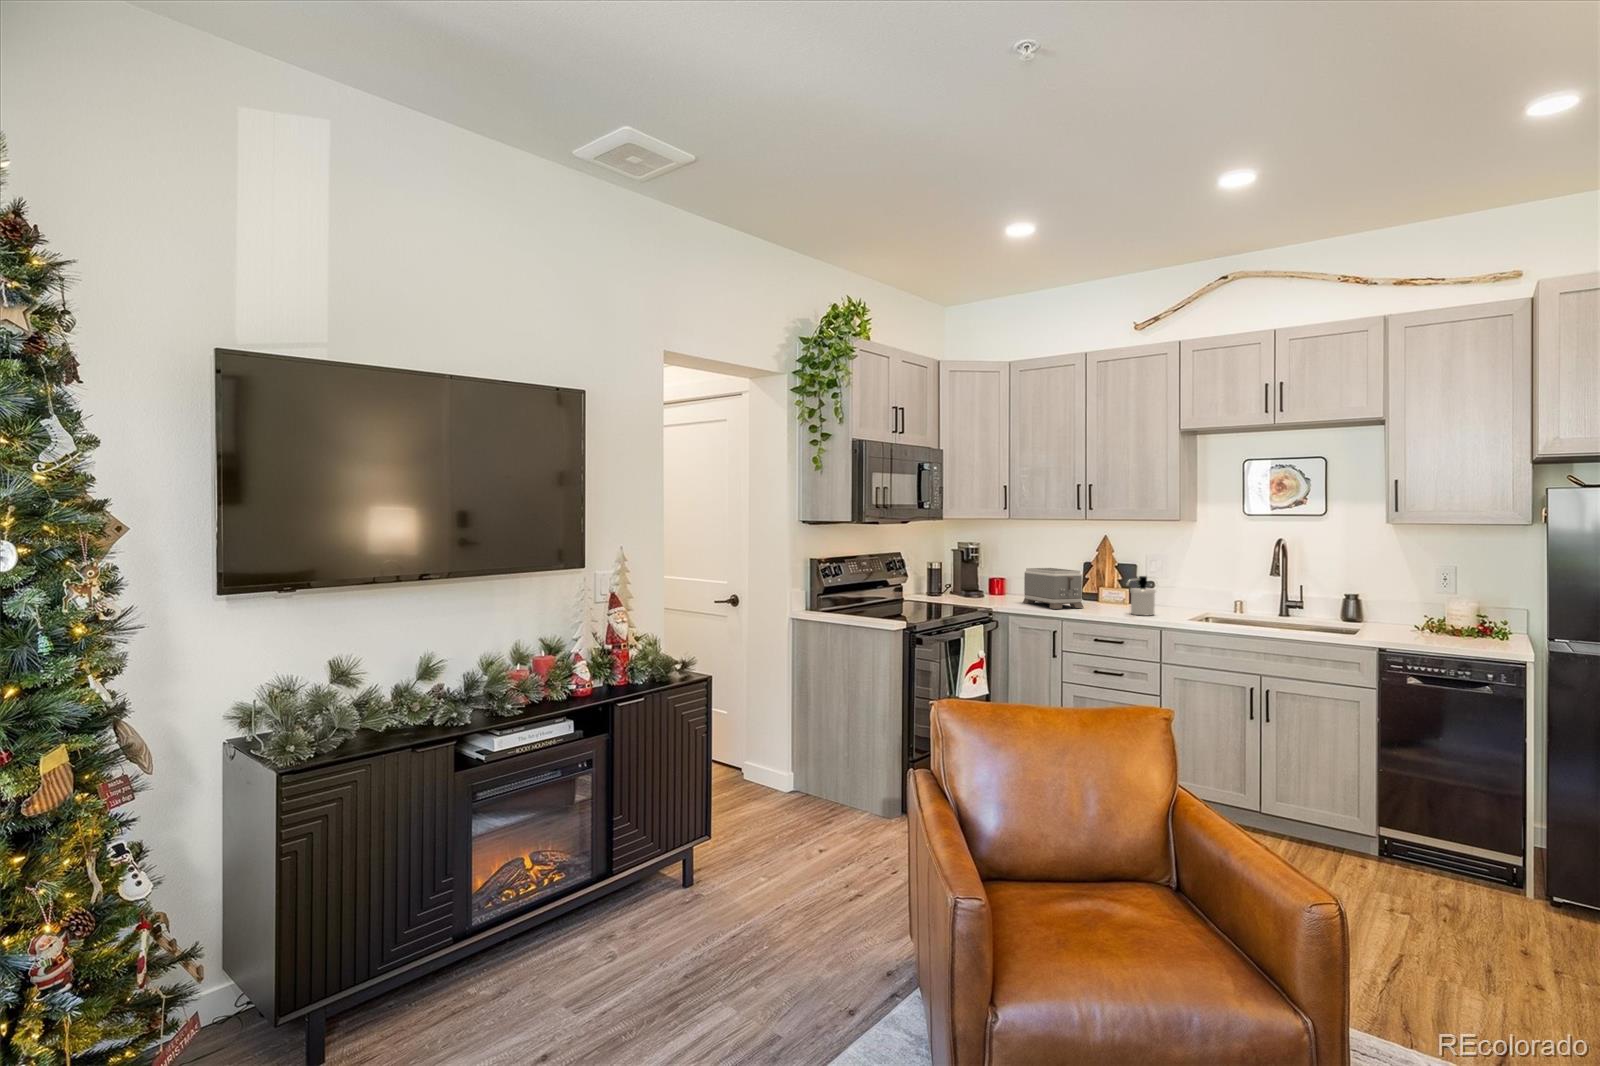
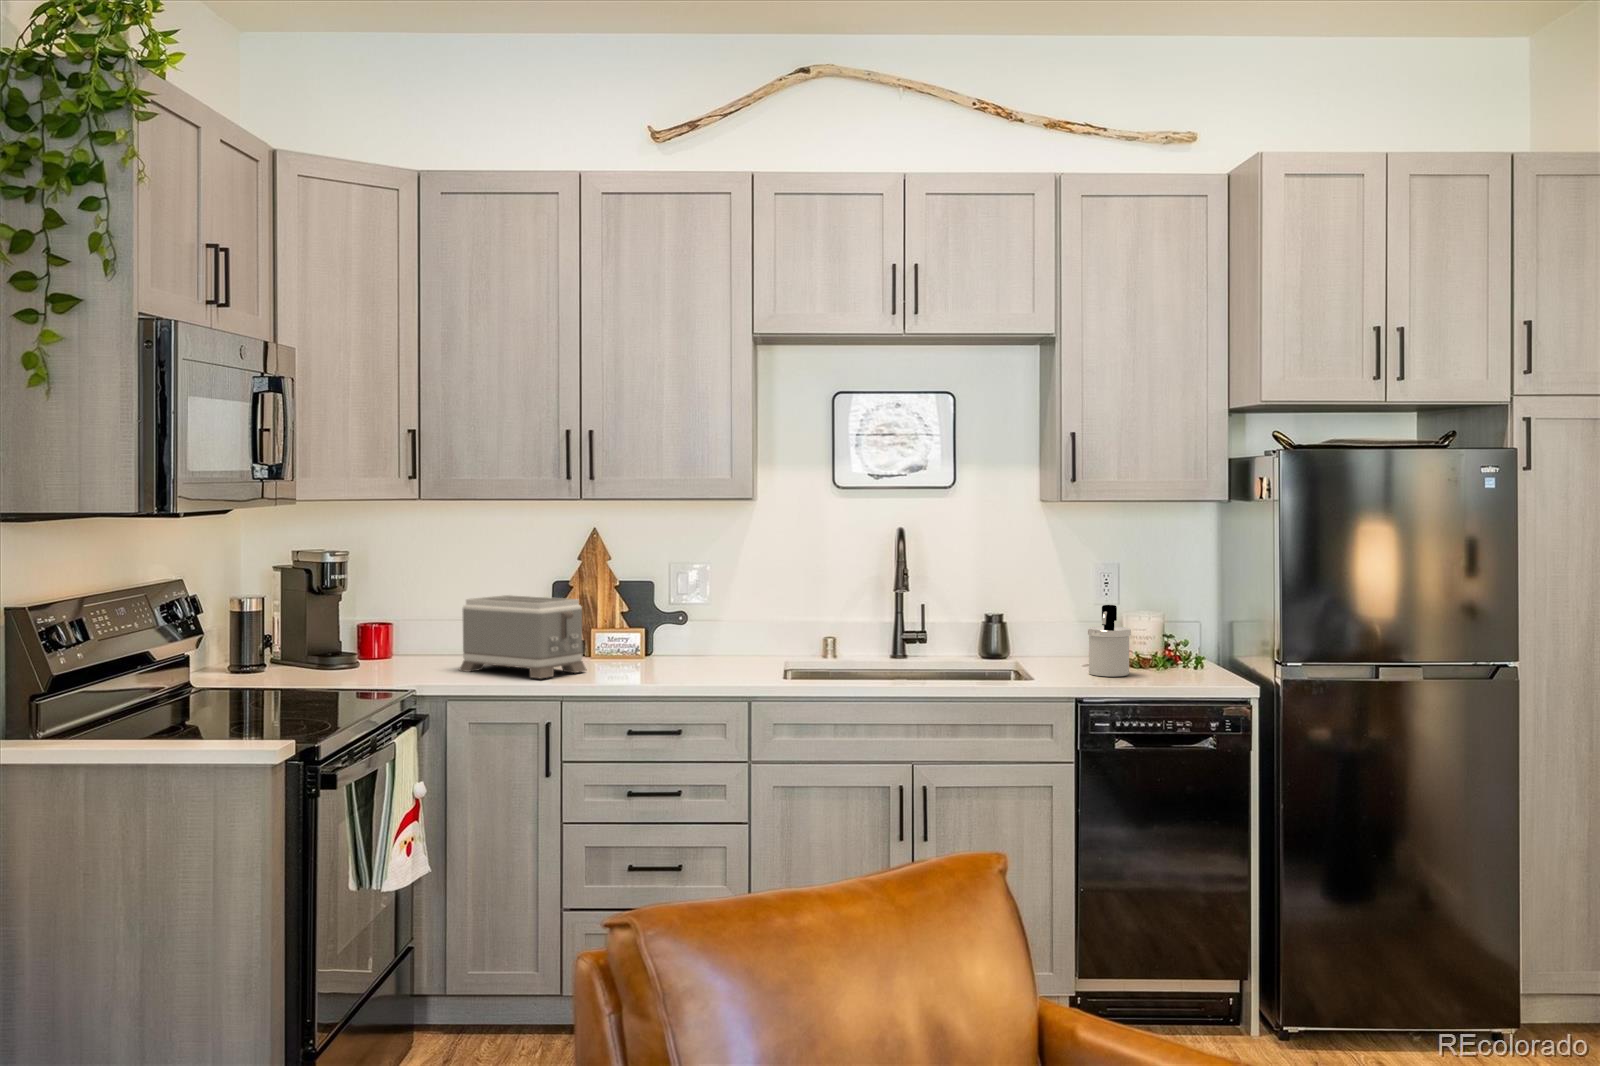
soap dispenser: present [1127,576,1155,615] -> present [1088,605,1131,677]

